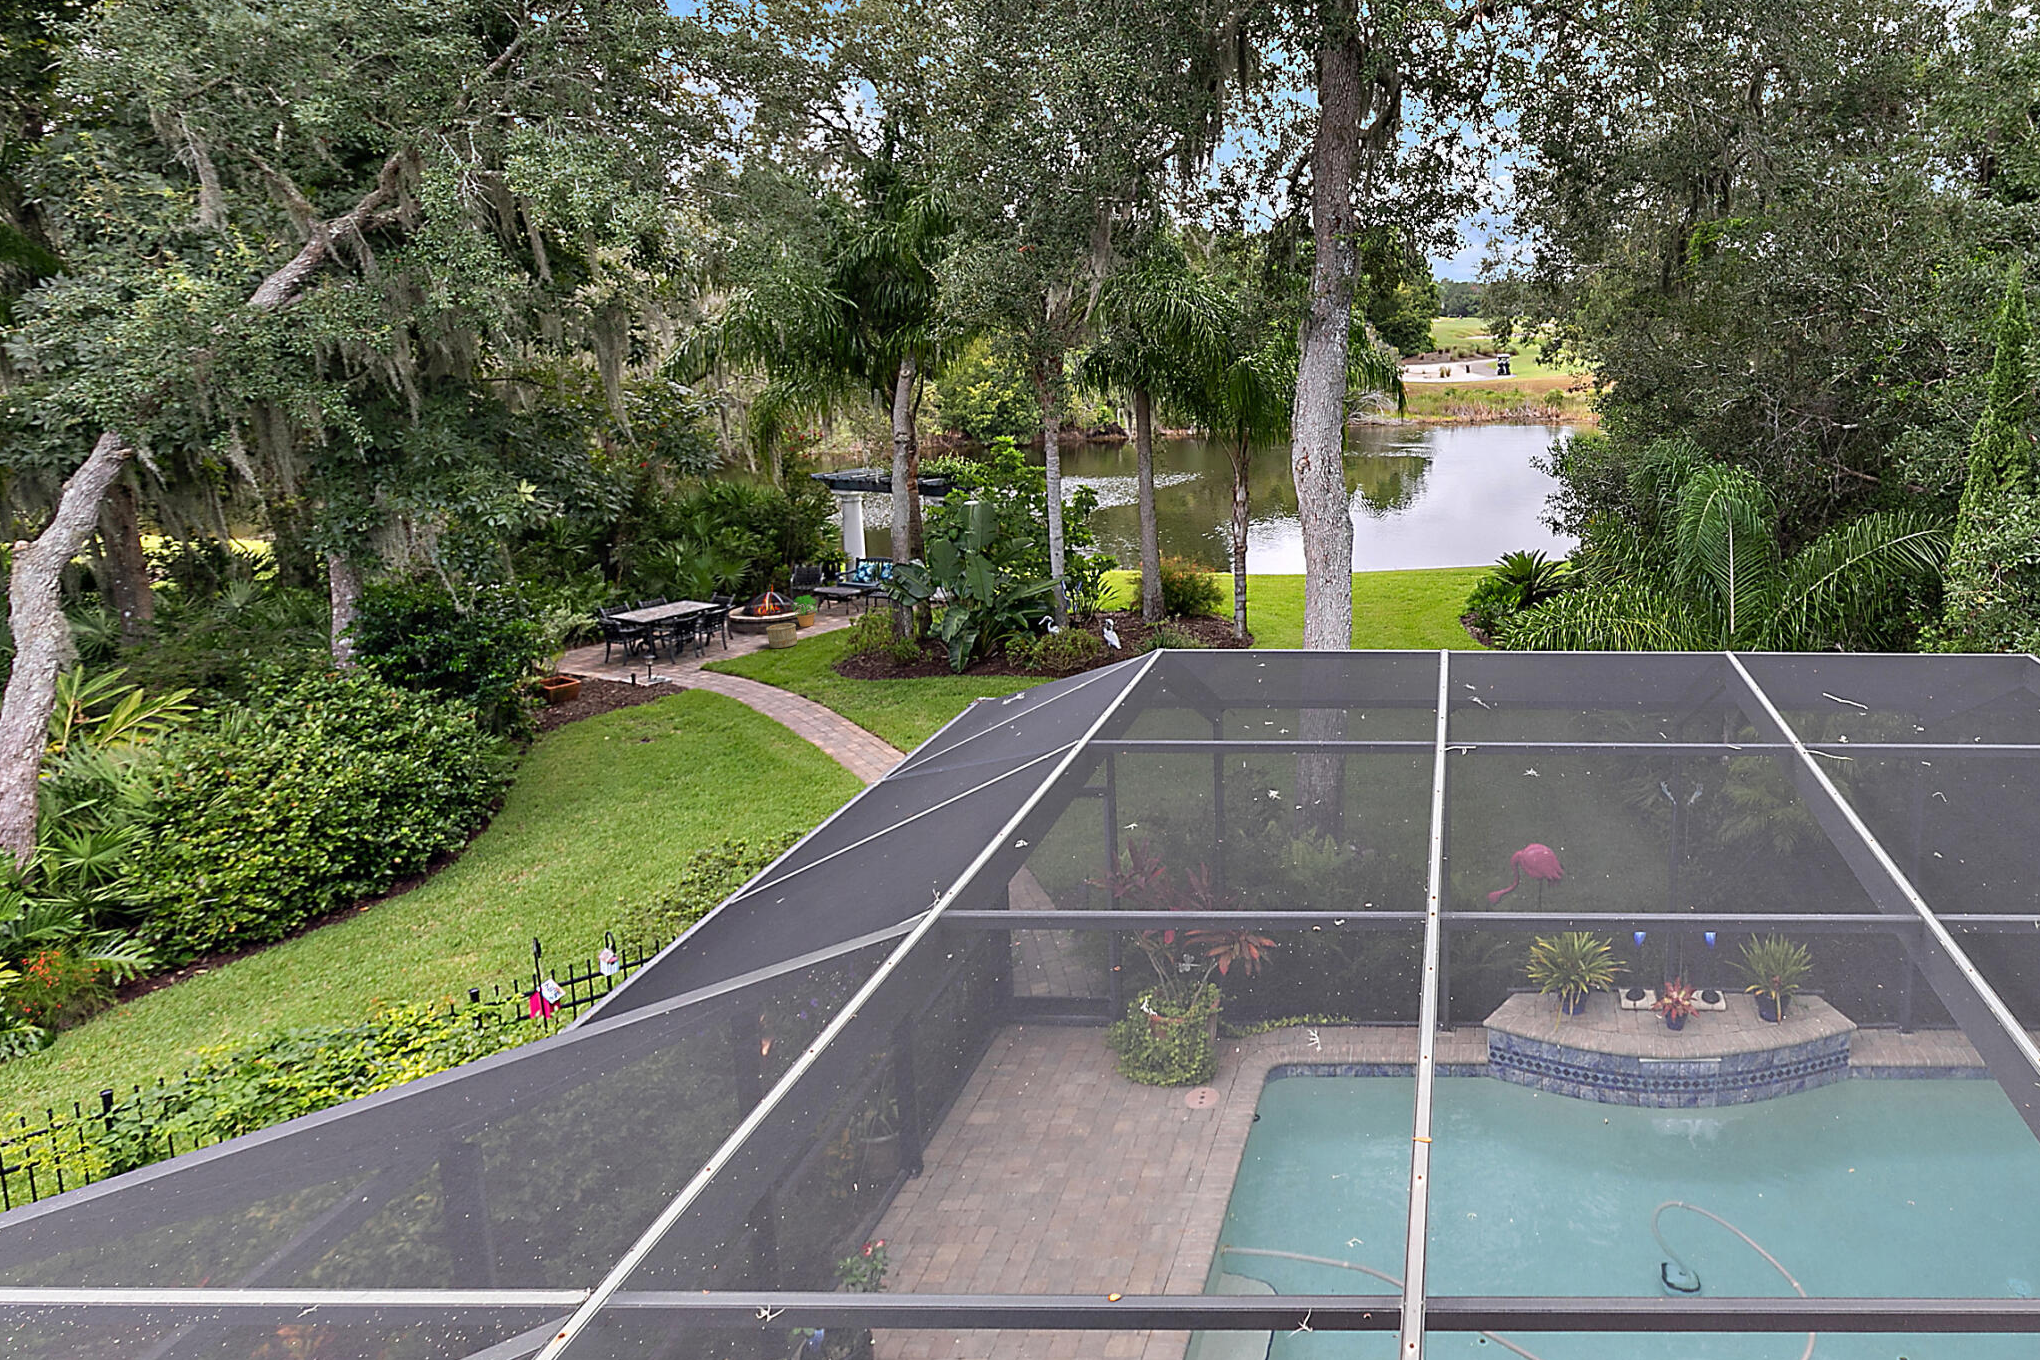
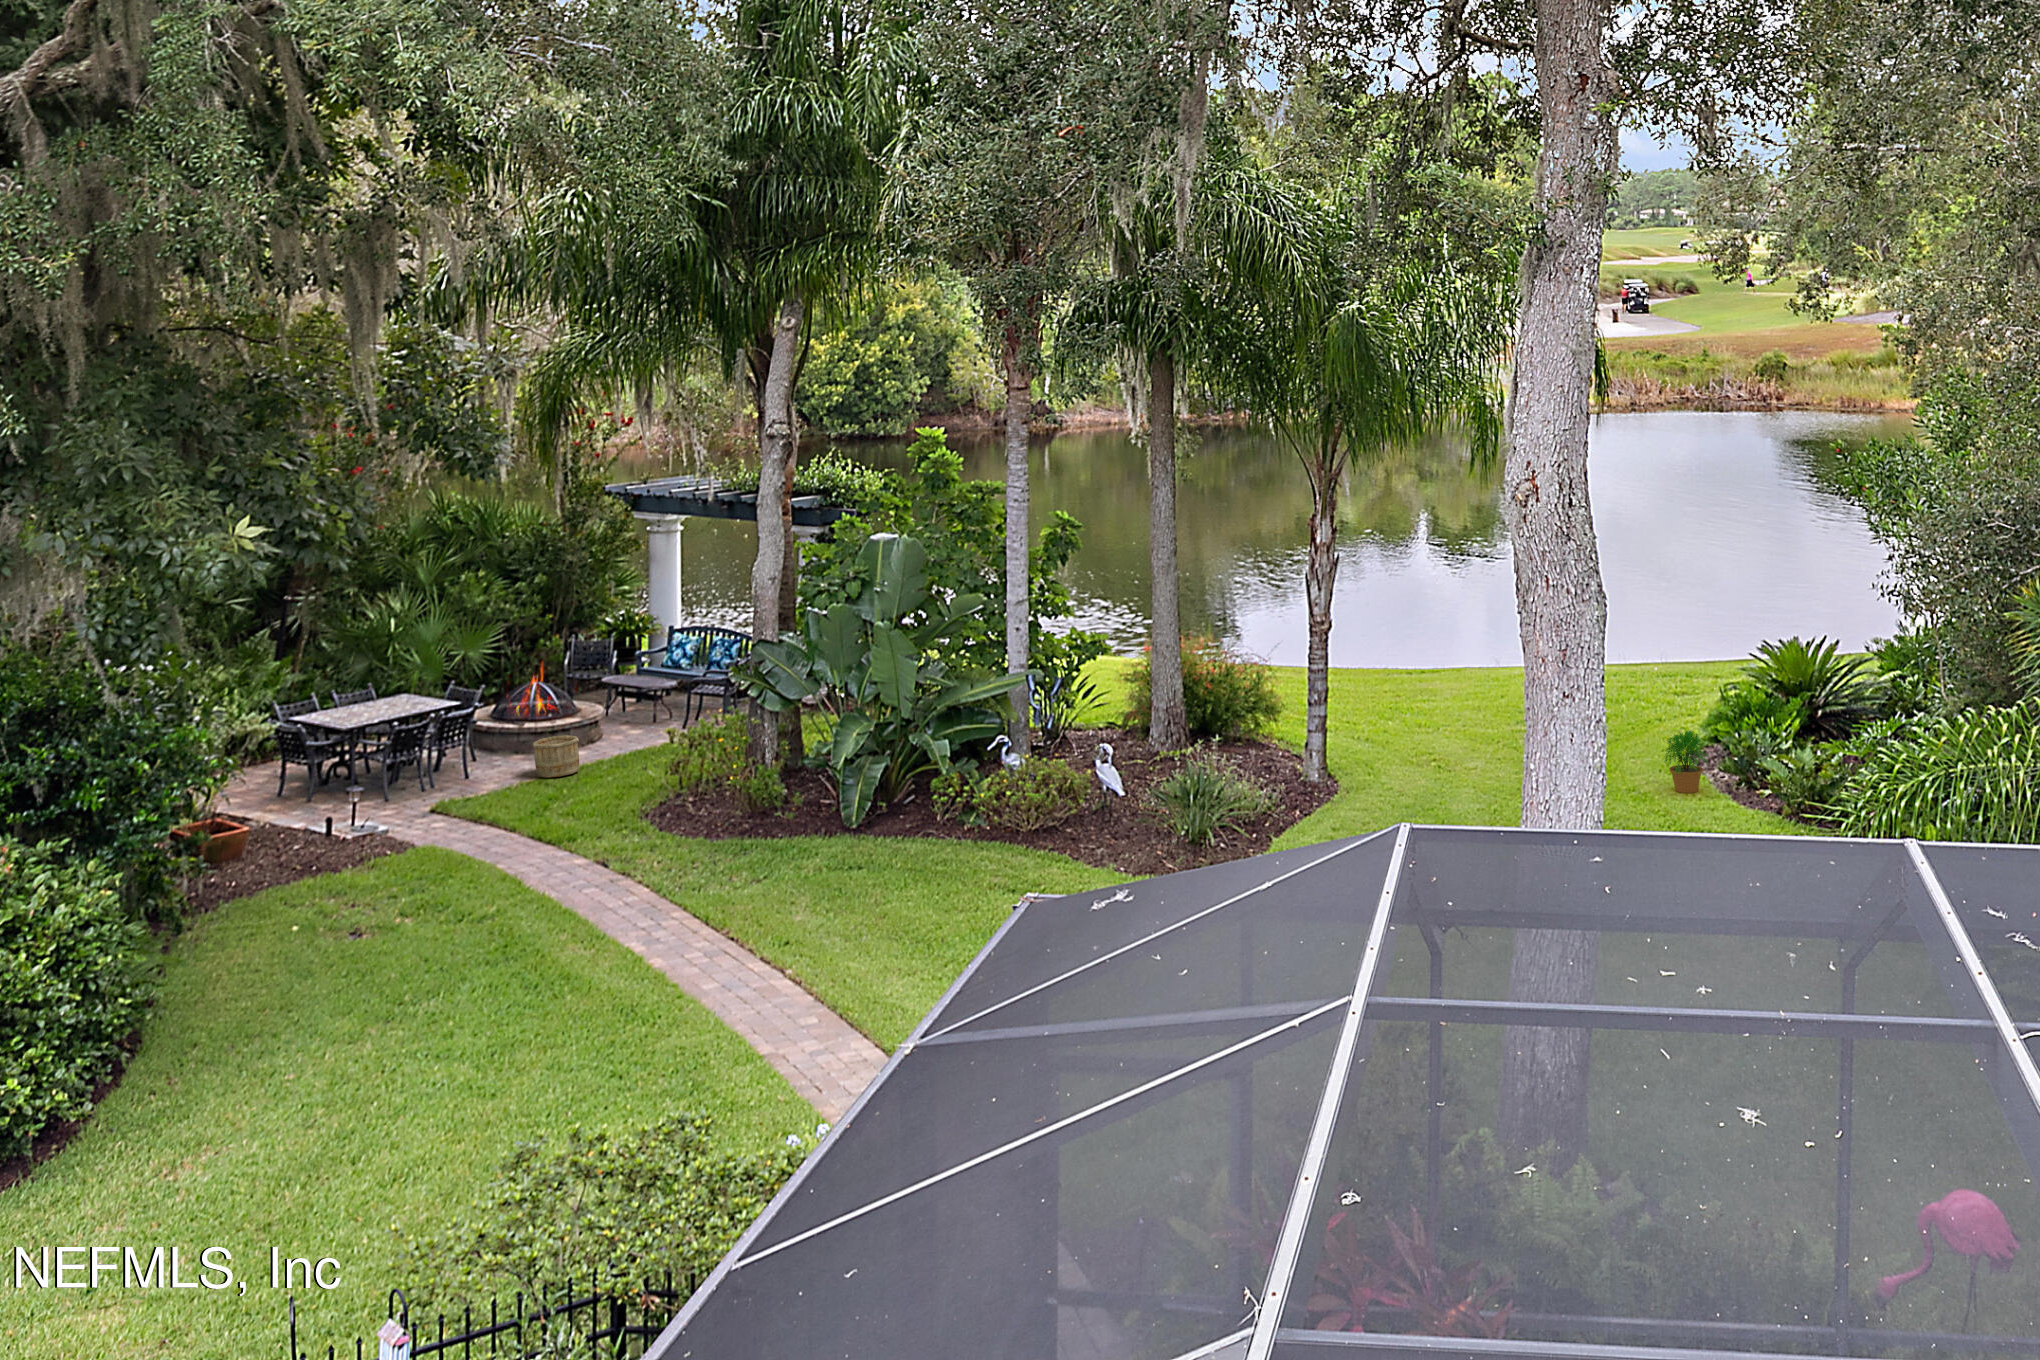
potted plant: present [793,595,816,627] -> present [1665,731,1708,793]

